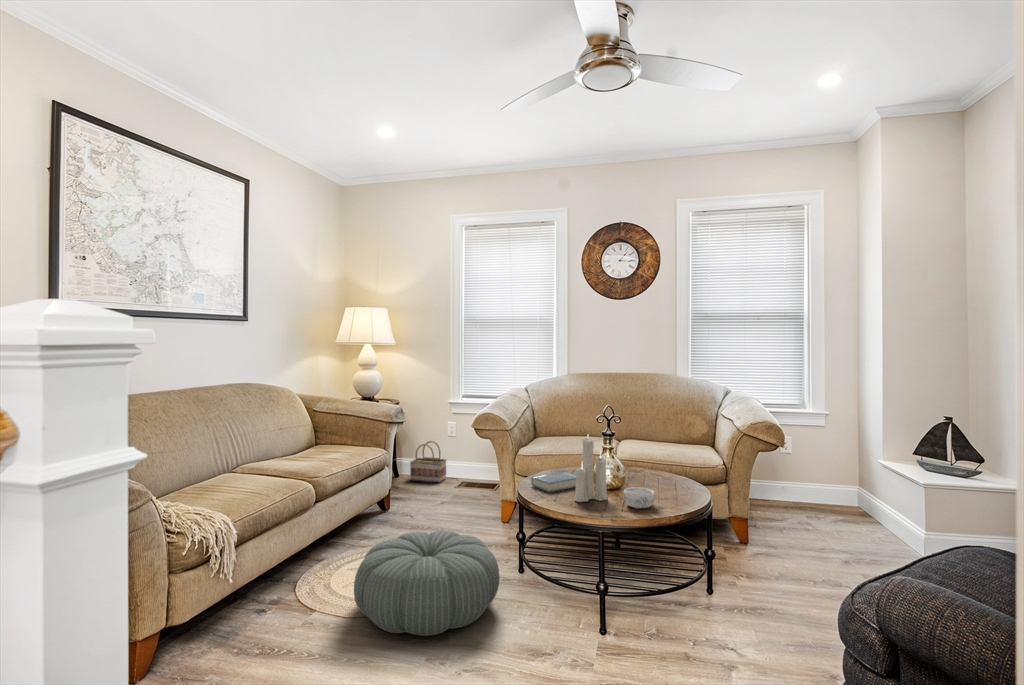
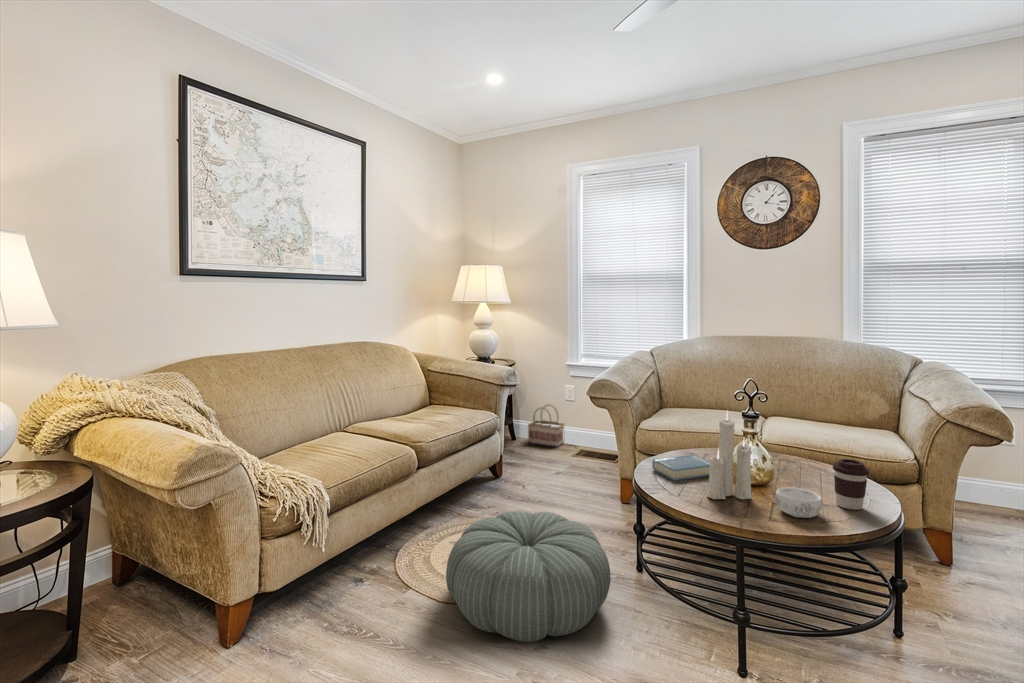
coffee cup: none [663,464,686,501] -> present [833,459,869,510]

